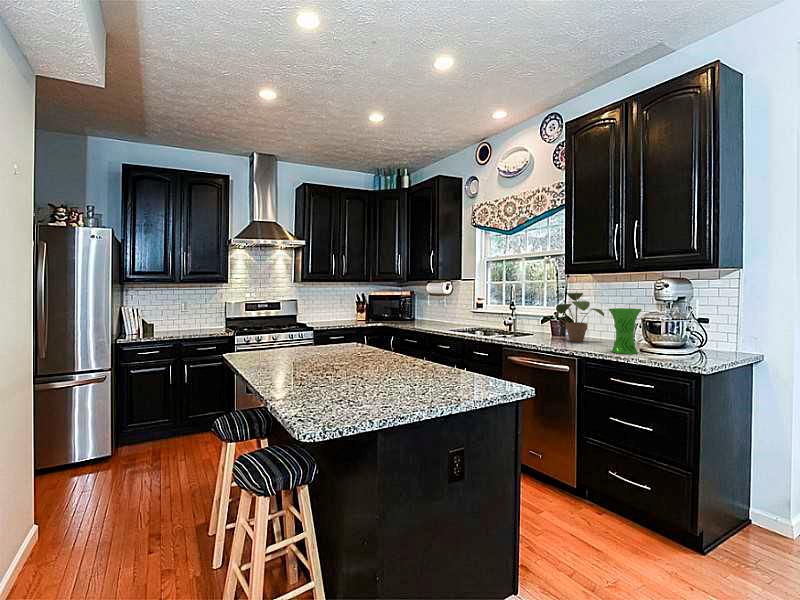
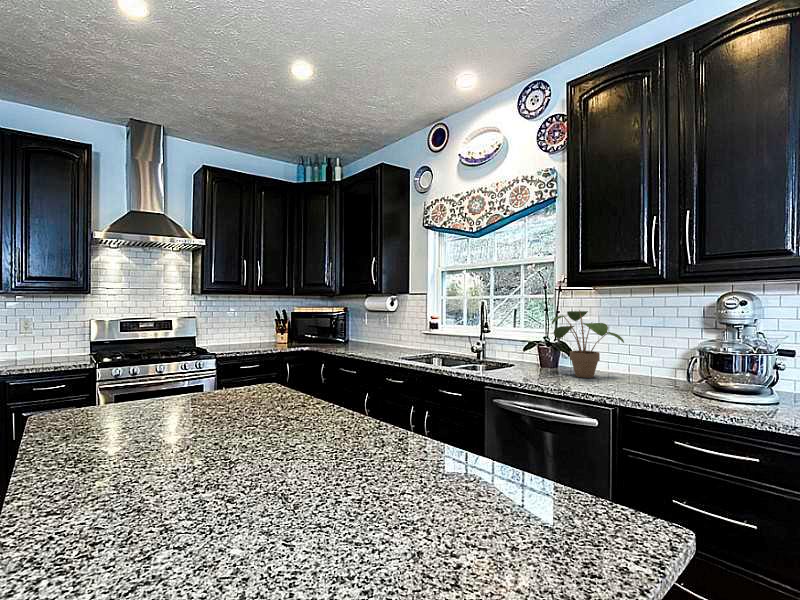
vase: present [609,308,642,354] -> none [657,335,709,404]

